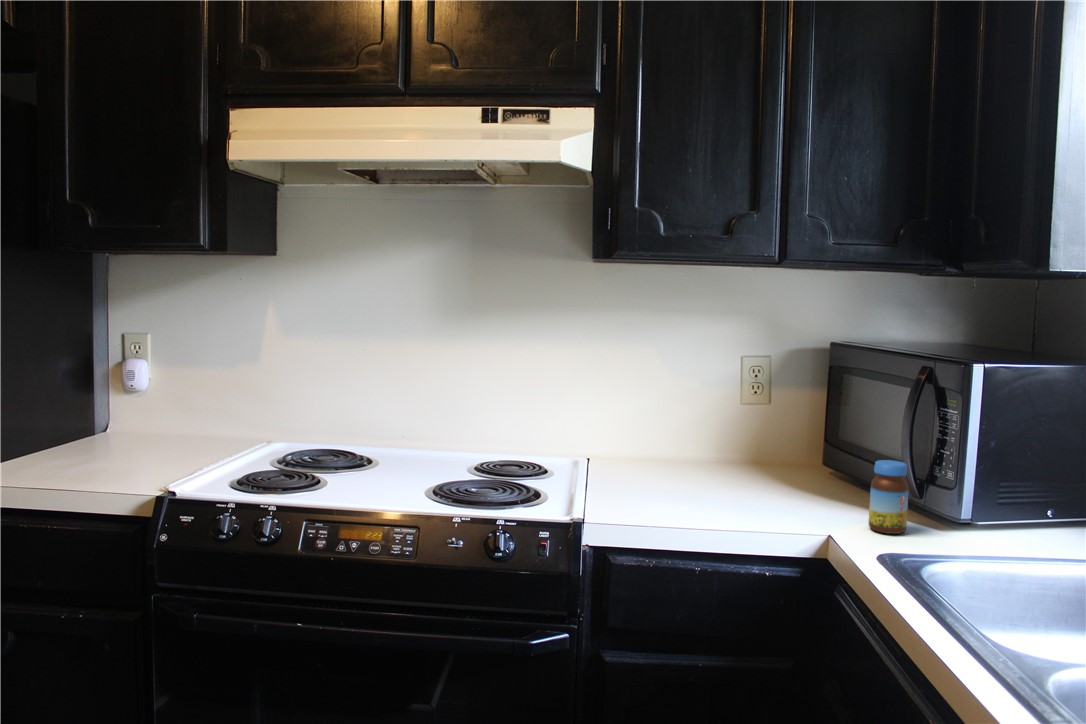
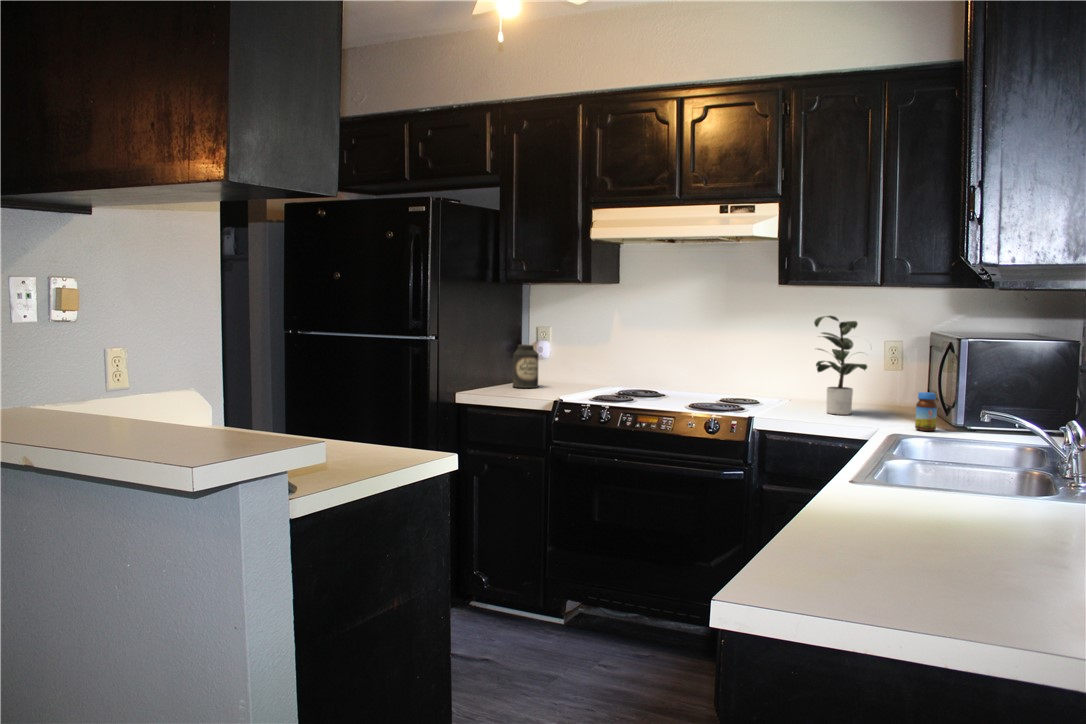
potted plant: none [634,317,795,493] -> present [814,315,867,415]
canister: none [69,373,126,460] -> present [513,344,539,388]

